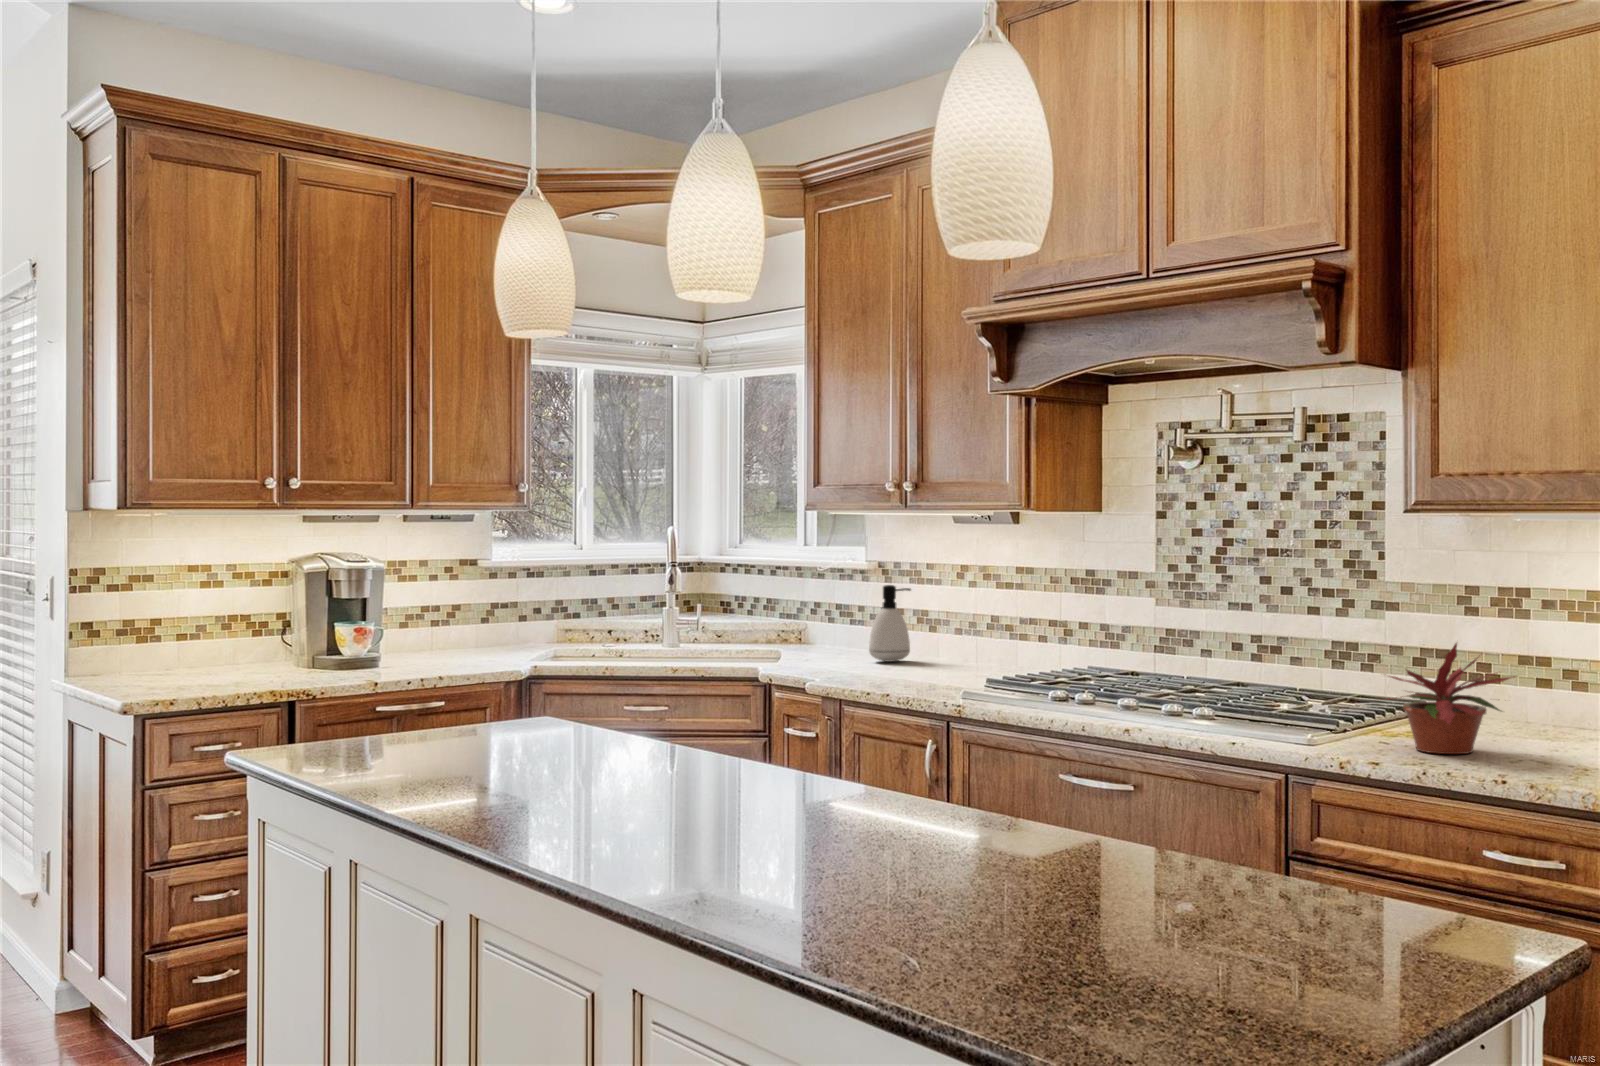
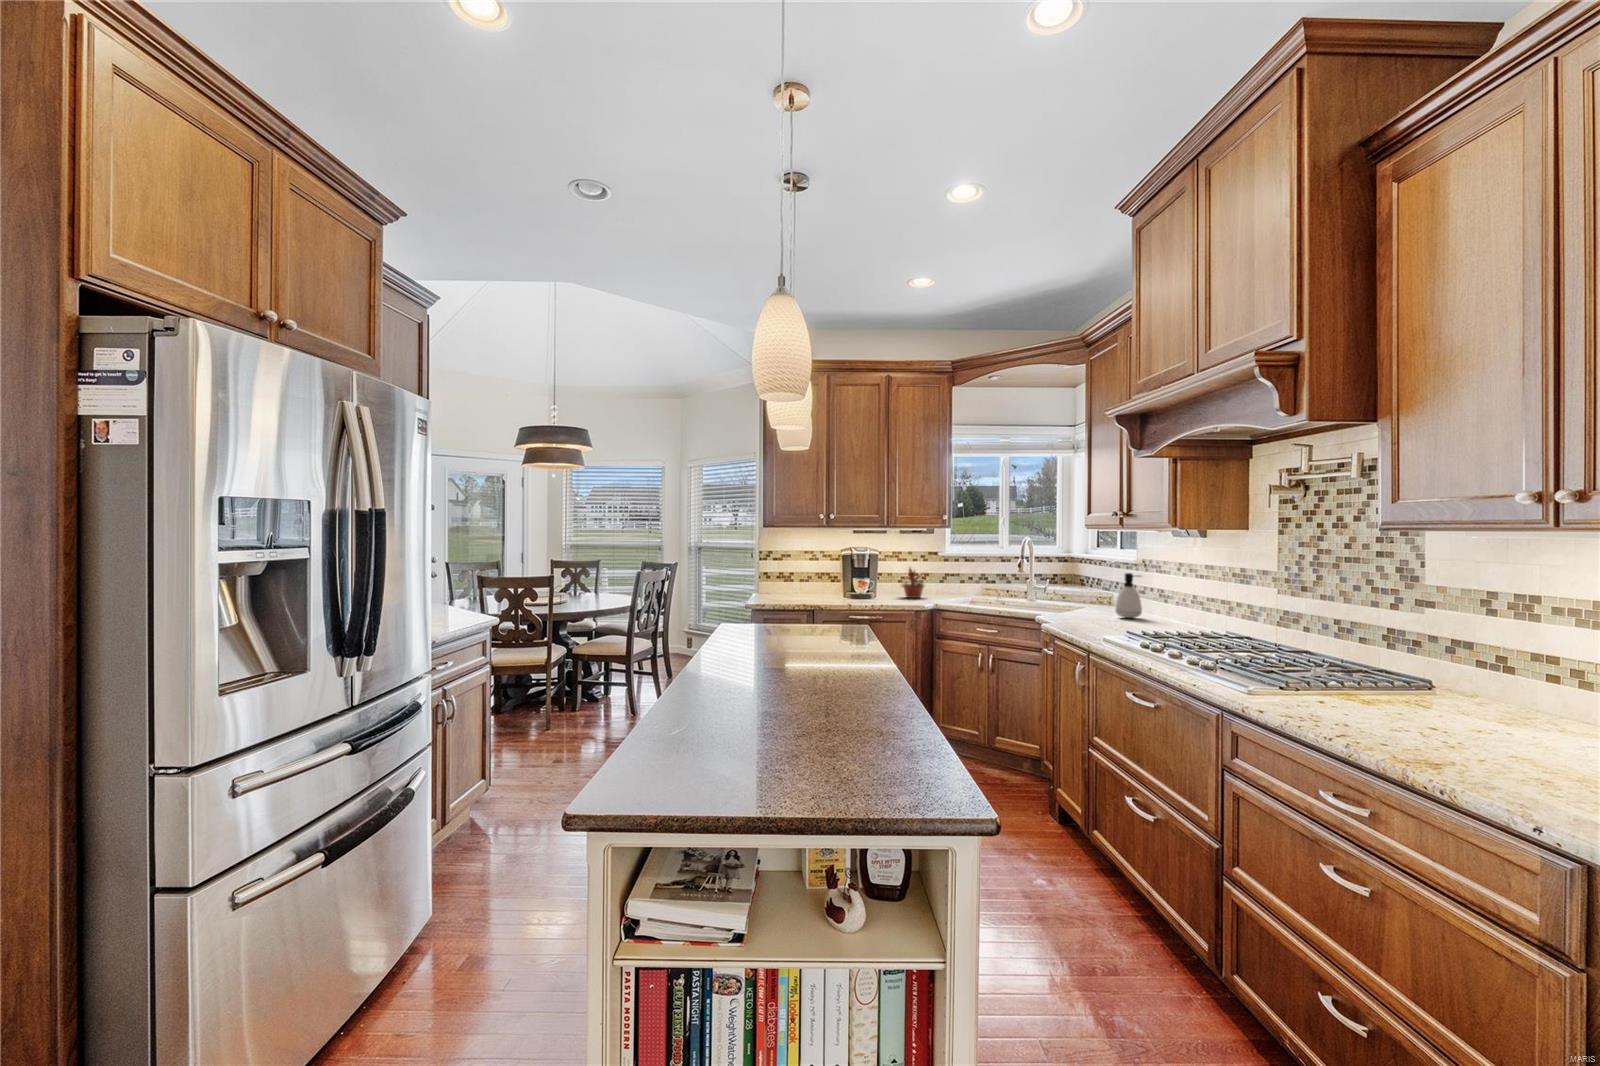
potted plant: present [1390,643,1511,754] -> present [902,568,924,598]

